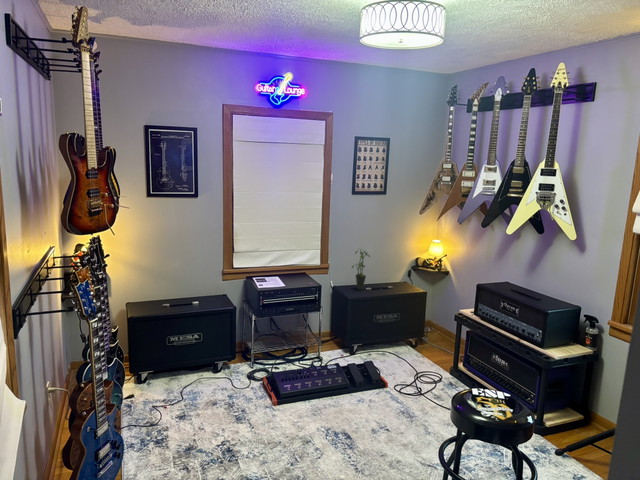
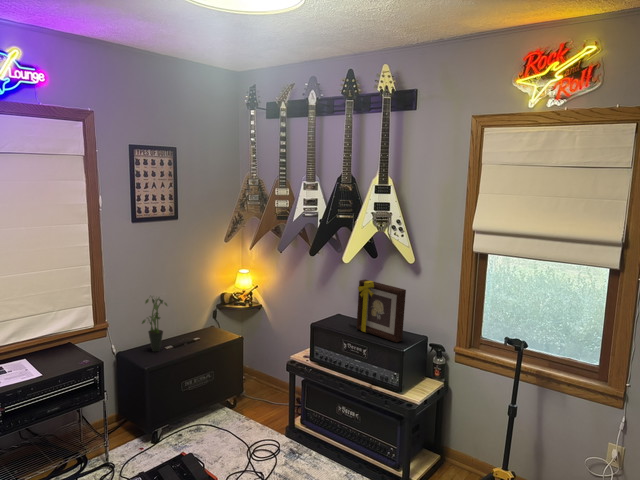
picture frame: none [514,250,557,305] -> present [356,279,406,342]

